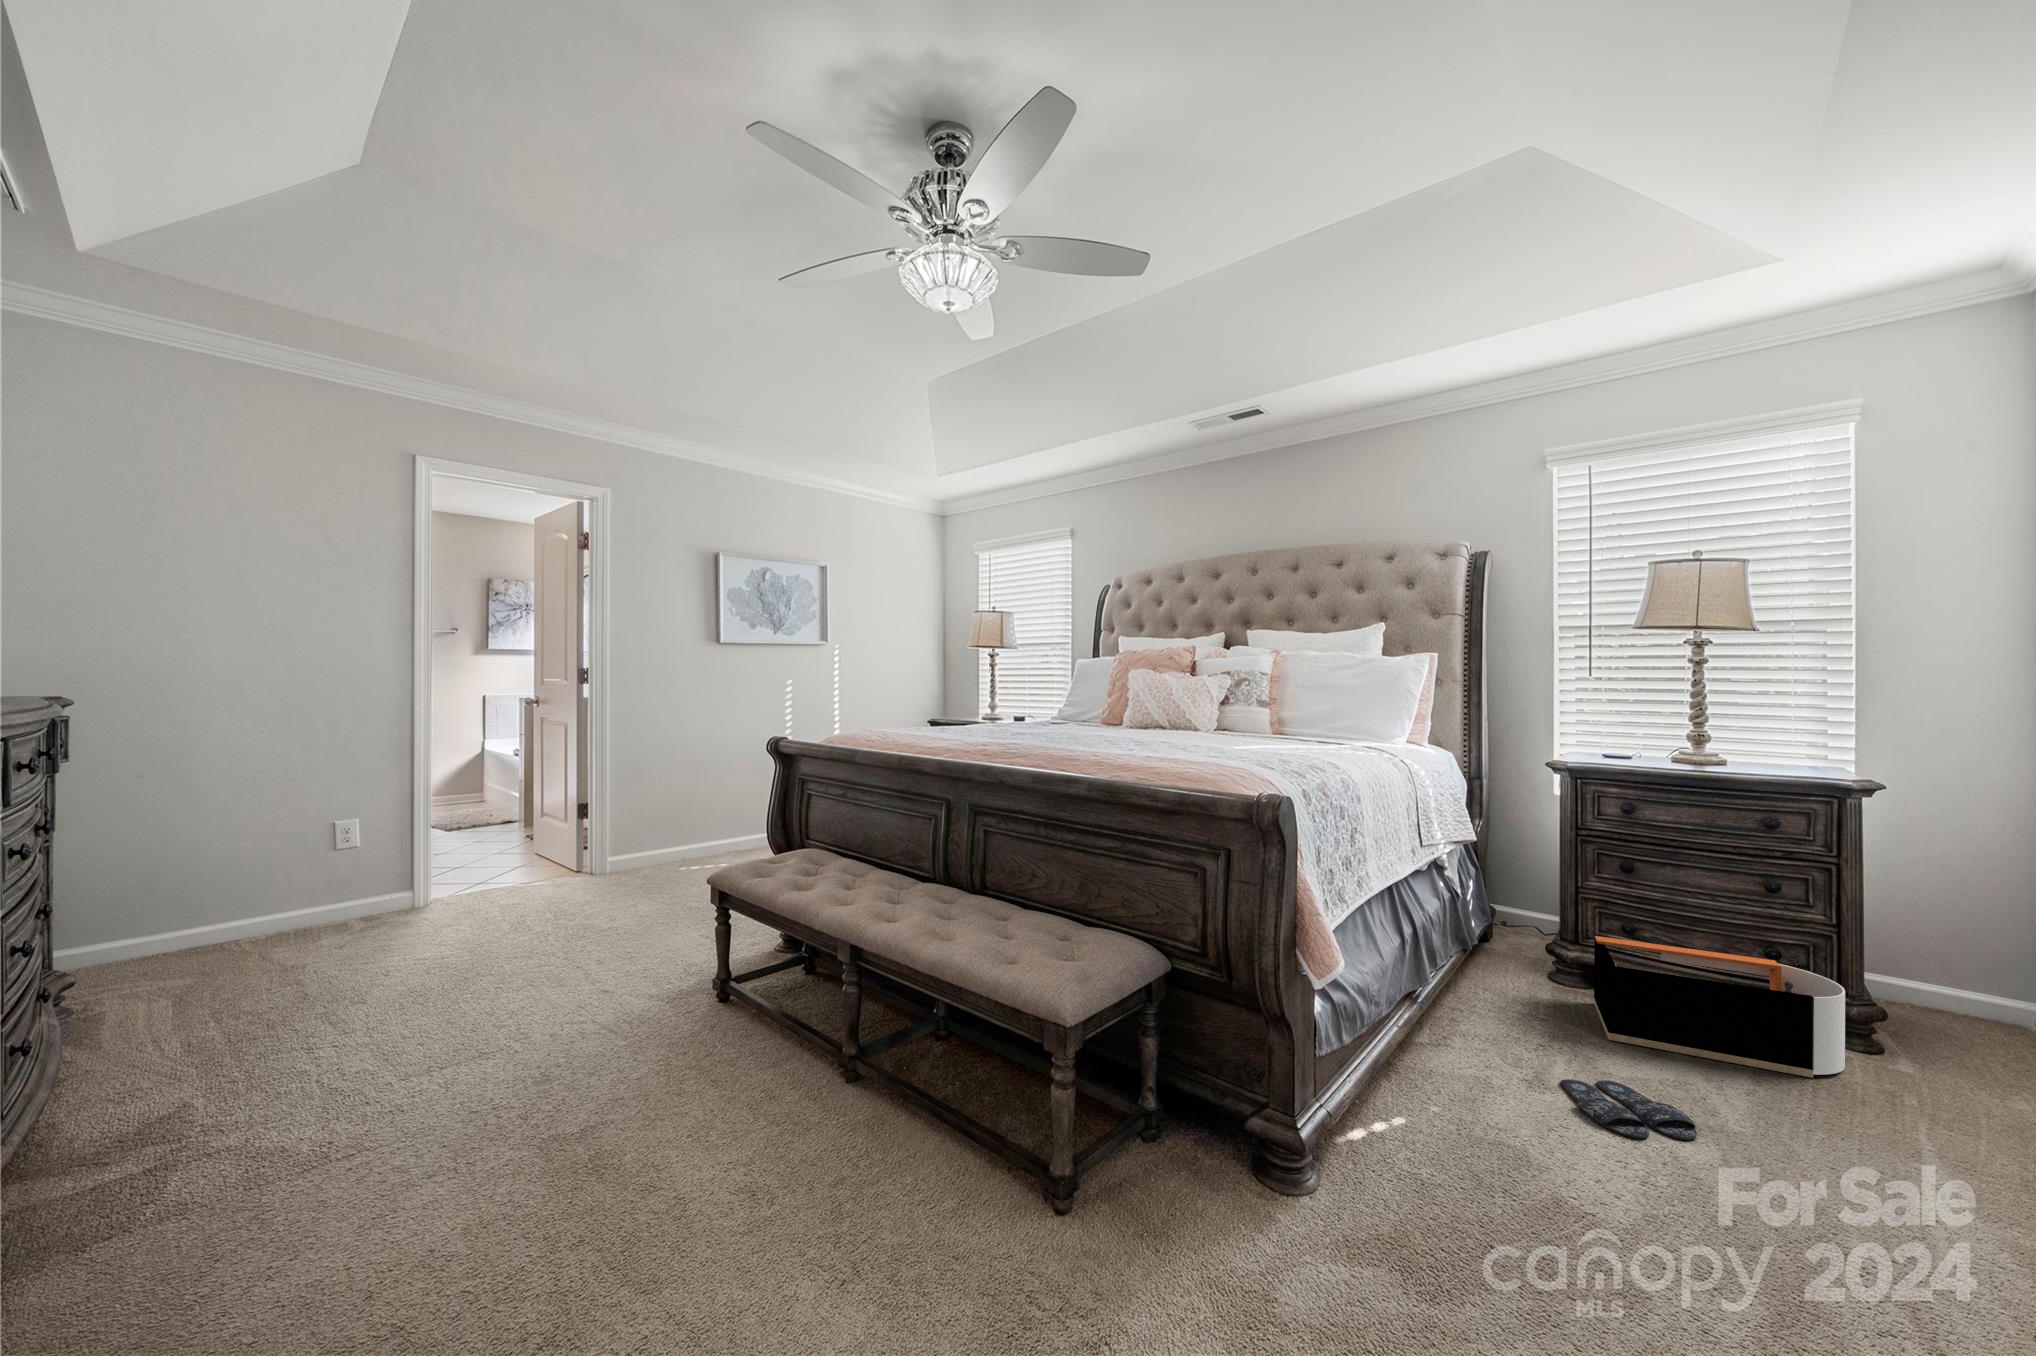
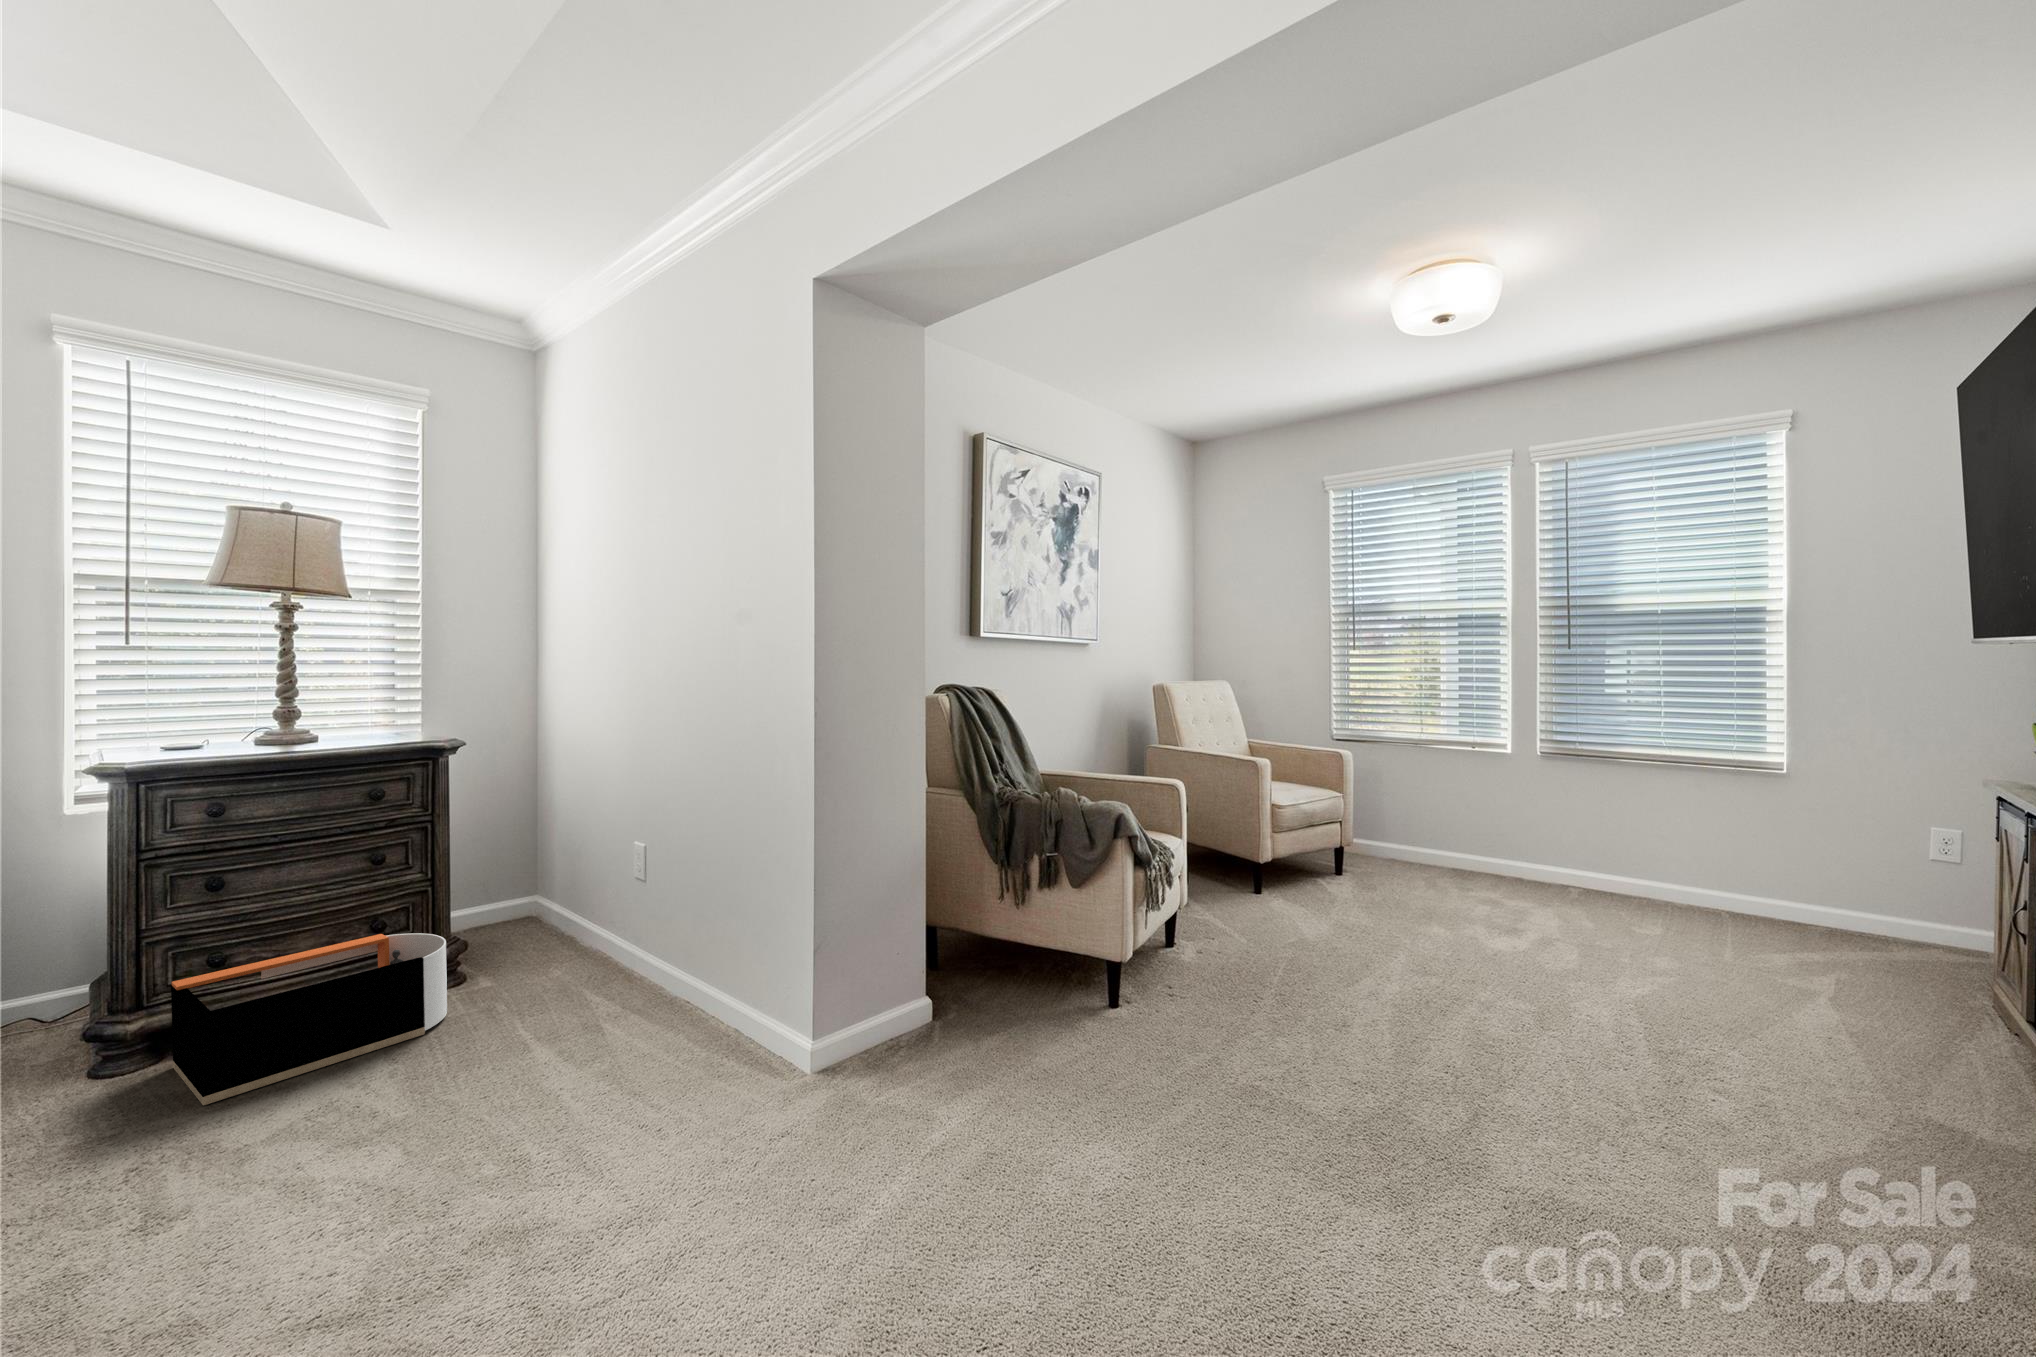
slippers: present [1560,1079,1697,1141] -> none [144,1144,331,1224]

